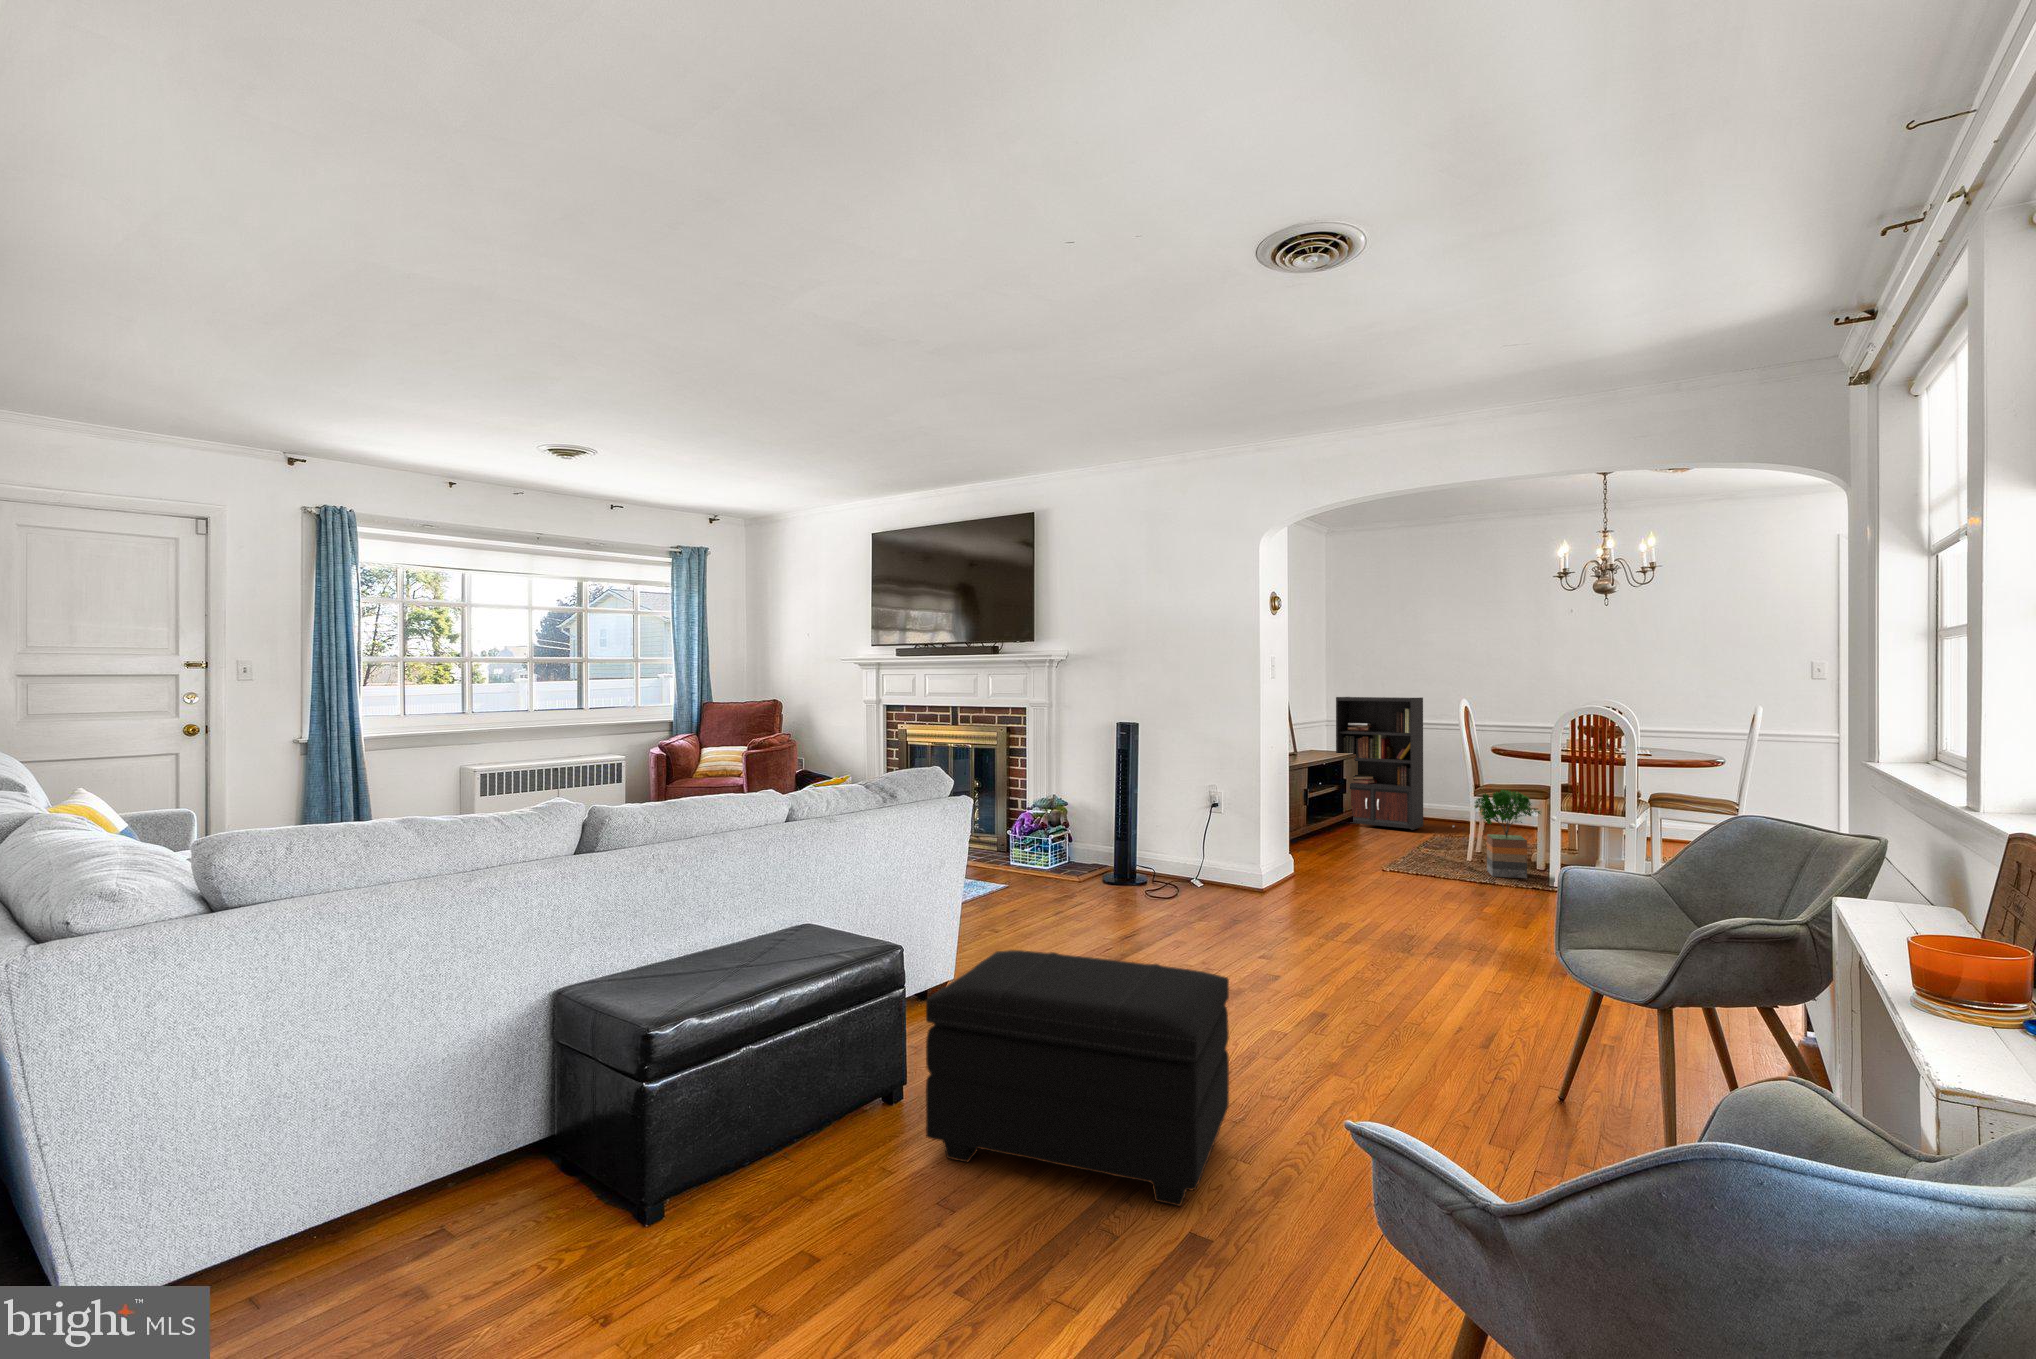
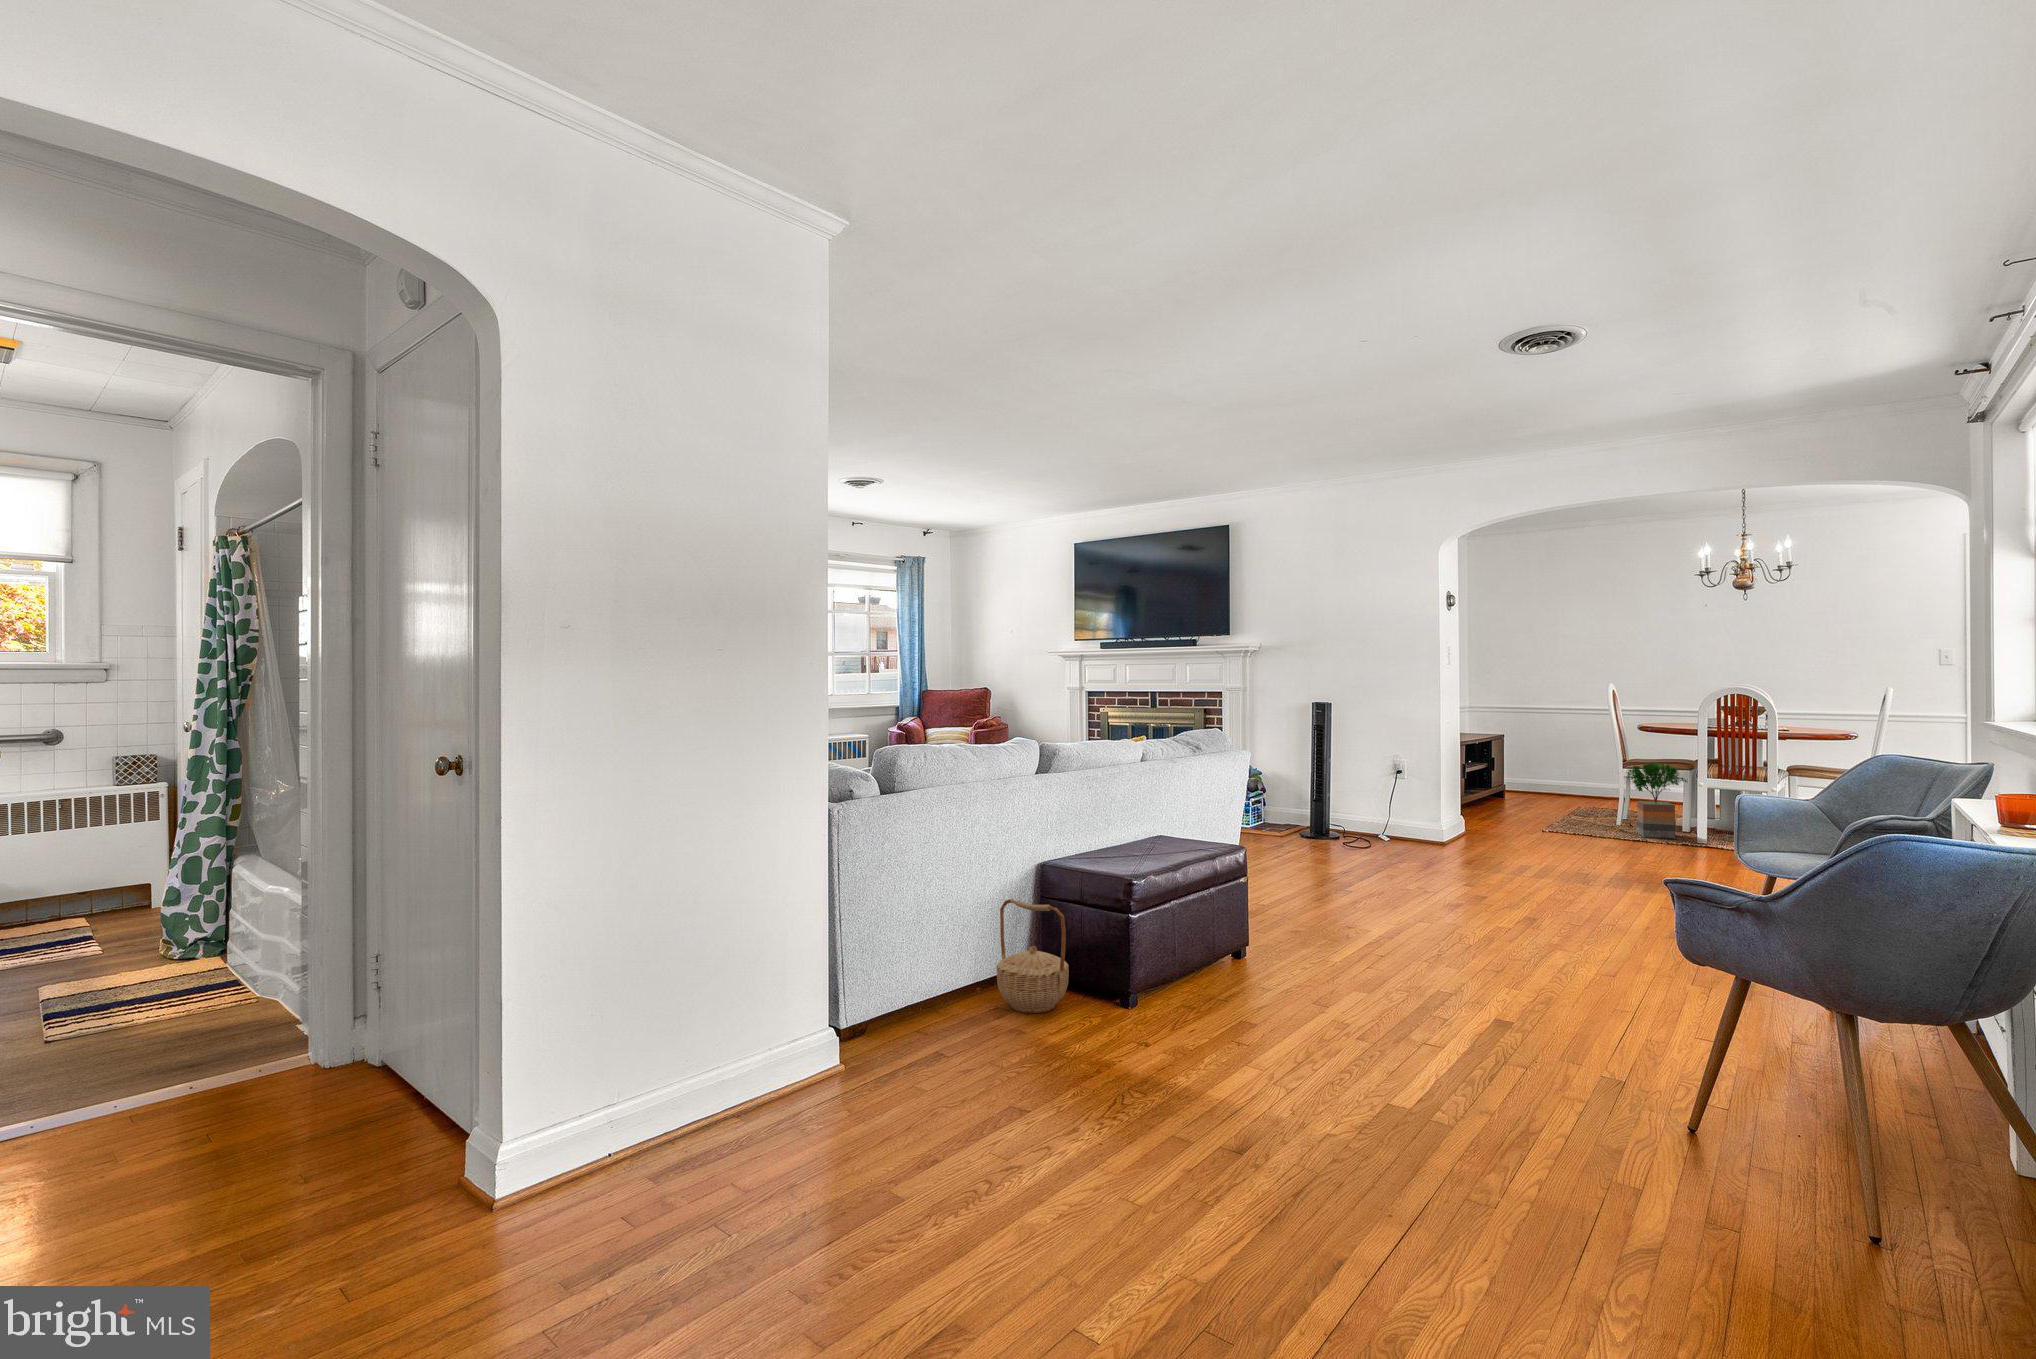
bookcase: present [1336,697,1455,830] -> none [1488,683,1600,803]
footstool: present [926,950,1229,1206] -> none [1282,852,1481,1002]
basket: none [405,1062,542,1265] -> present [997,899,1069,1013]

